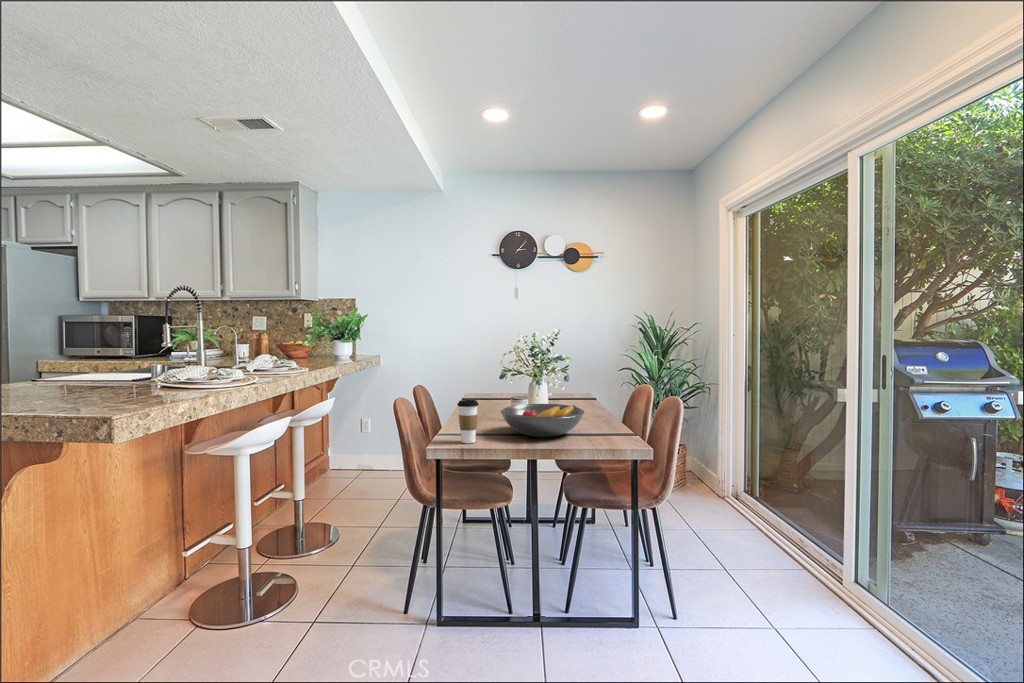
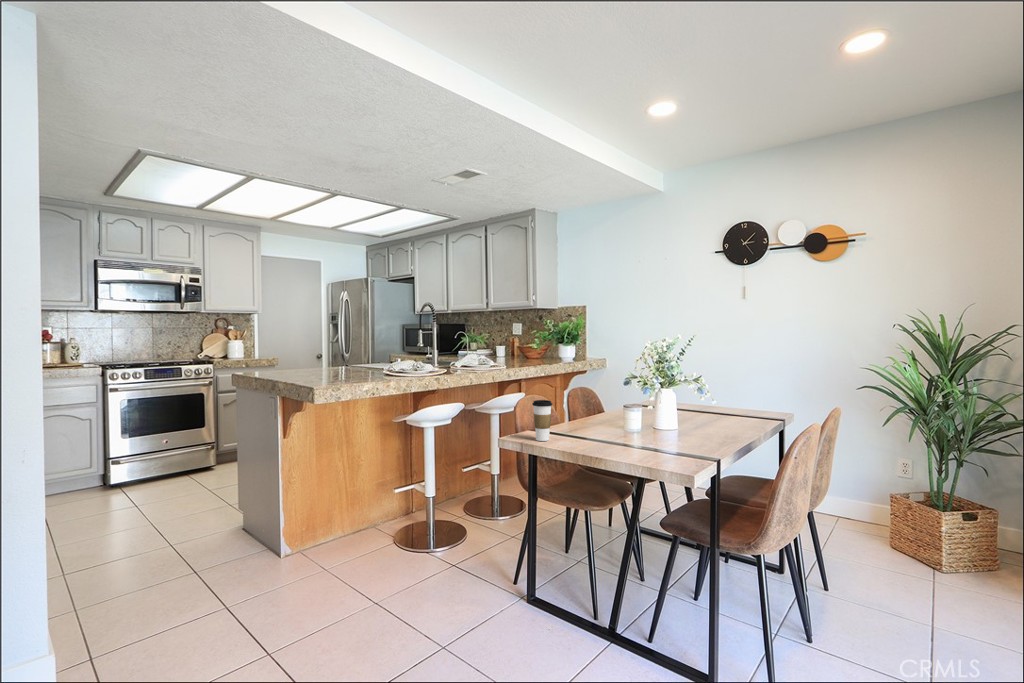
fruit bowl: present [501,404,584,437] -> none [582,412,671,448]

